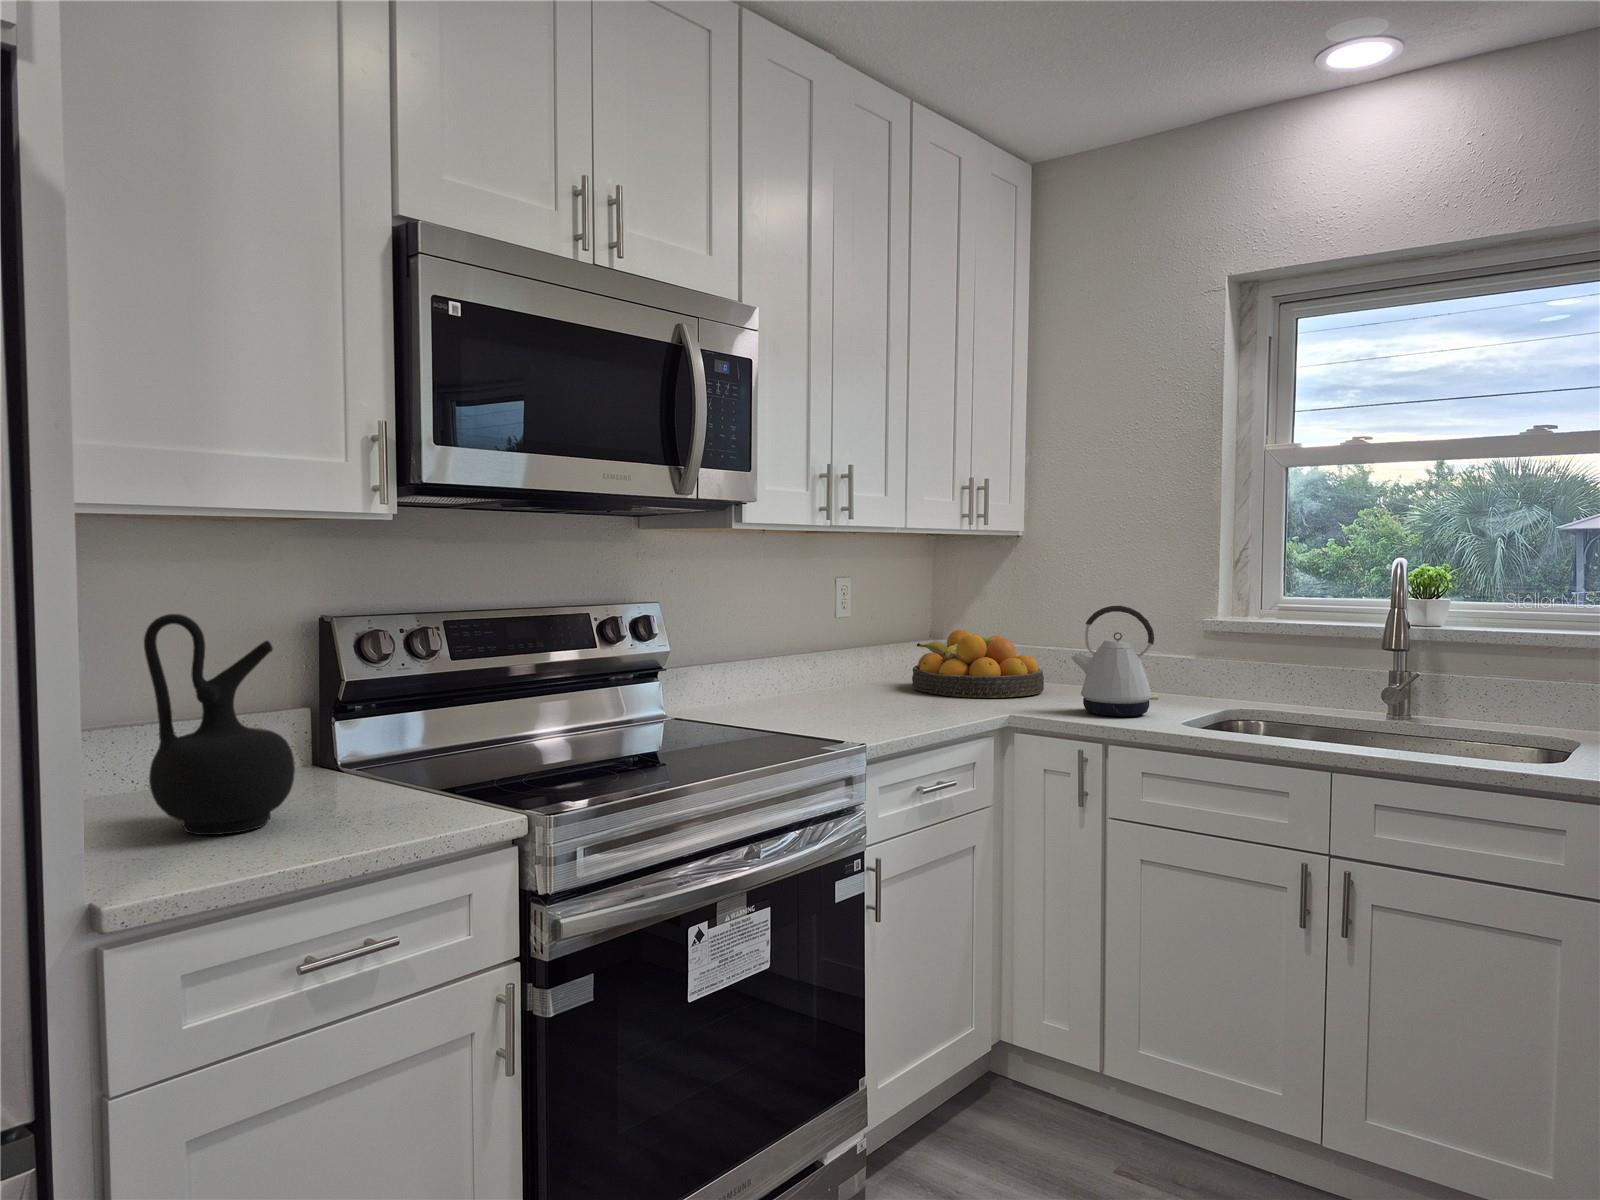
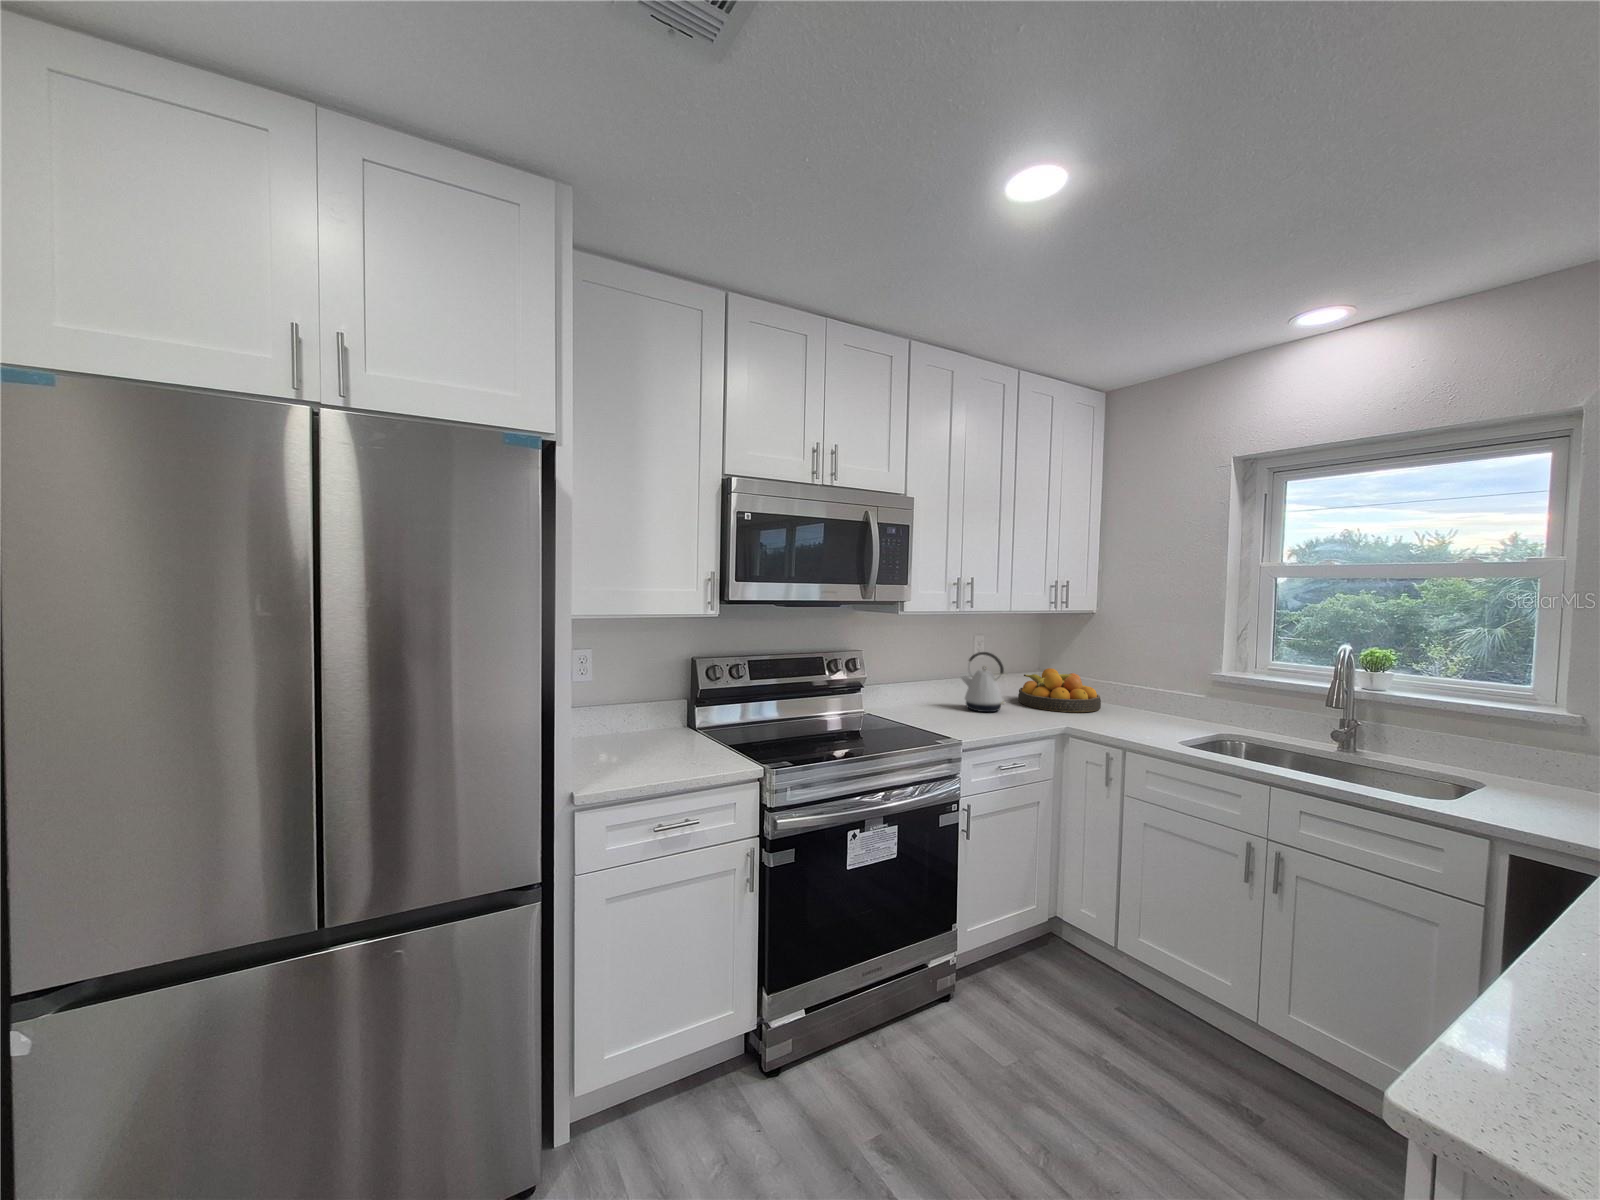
kettle: present [1071,606,1158,717] -> present [962,652,1005,712]
ceramic jug: present [144,614,295,835] -> none [605,663,664,763]

